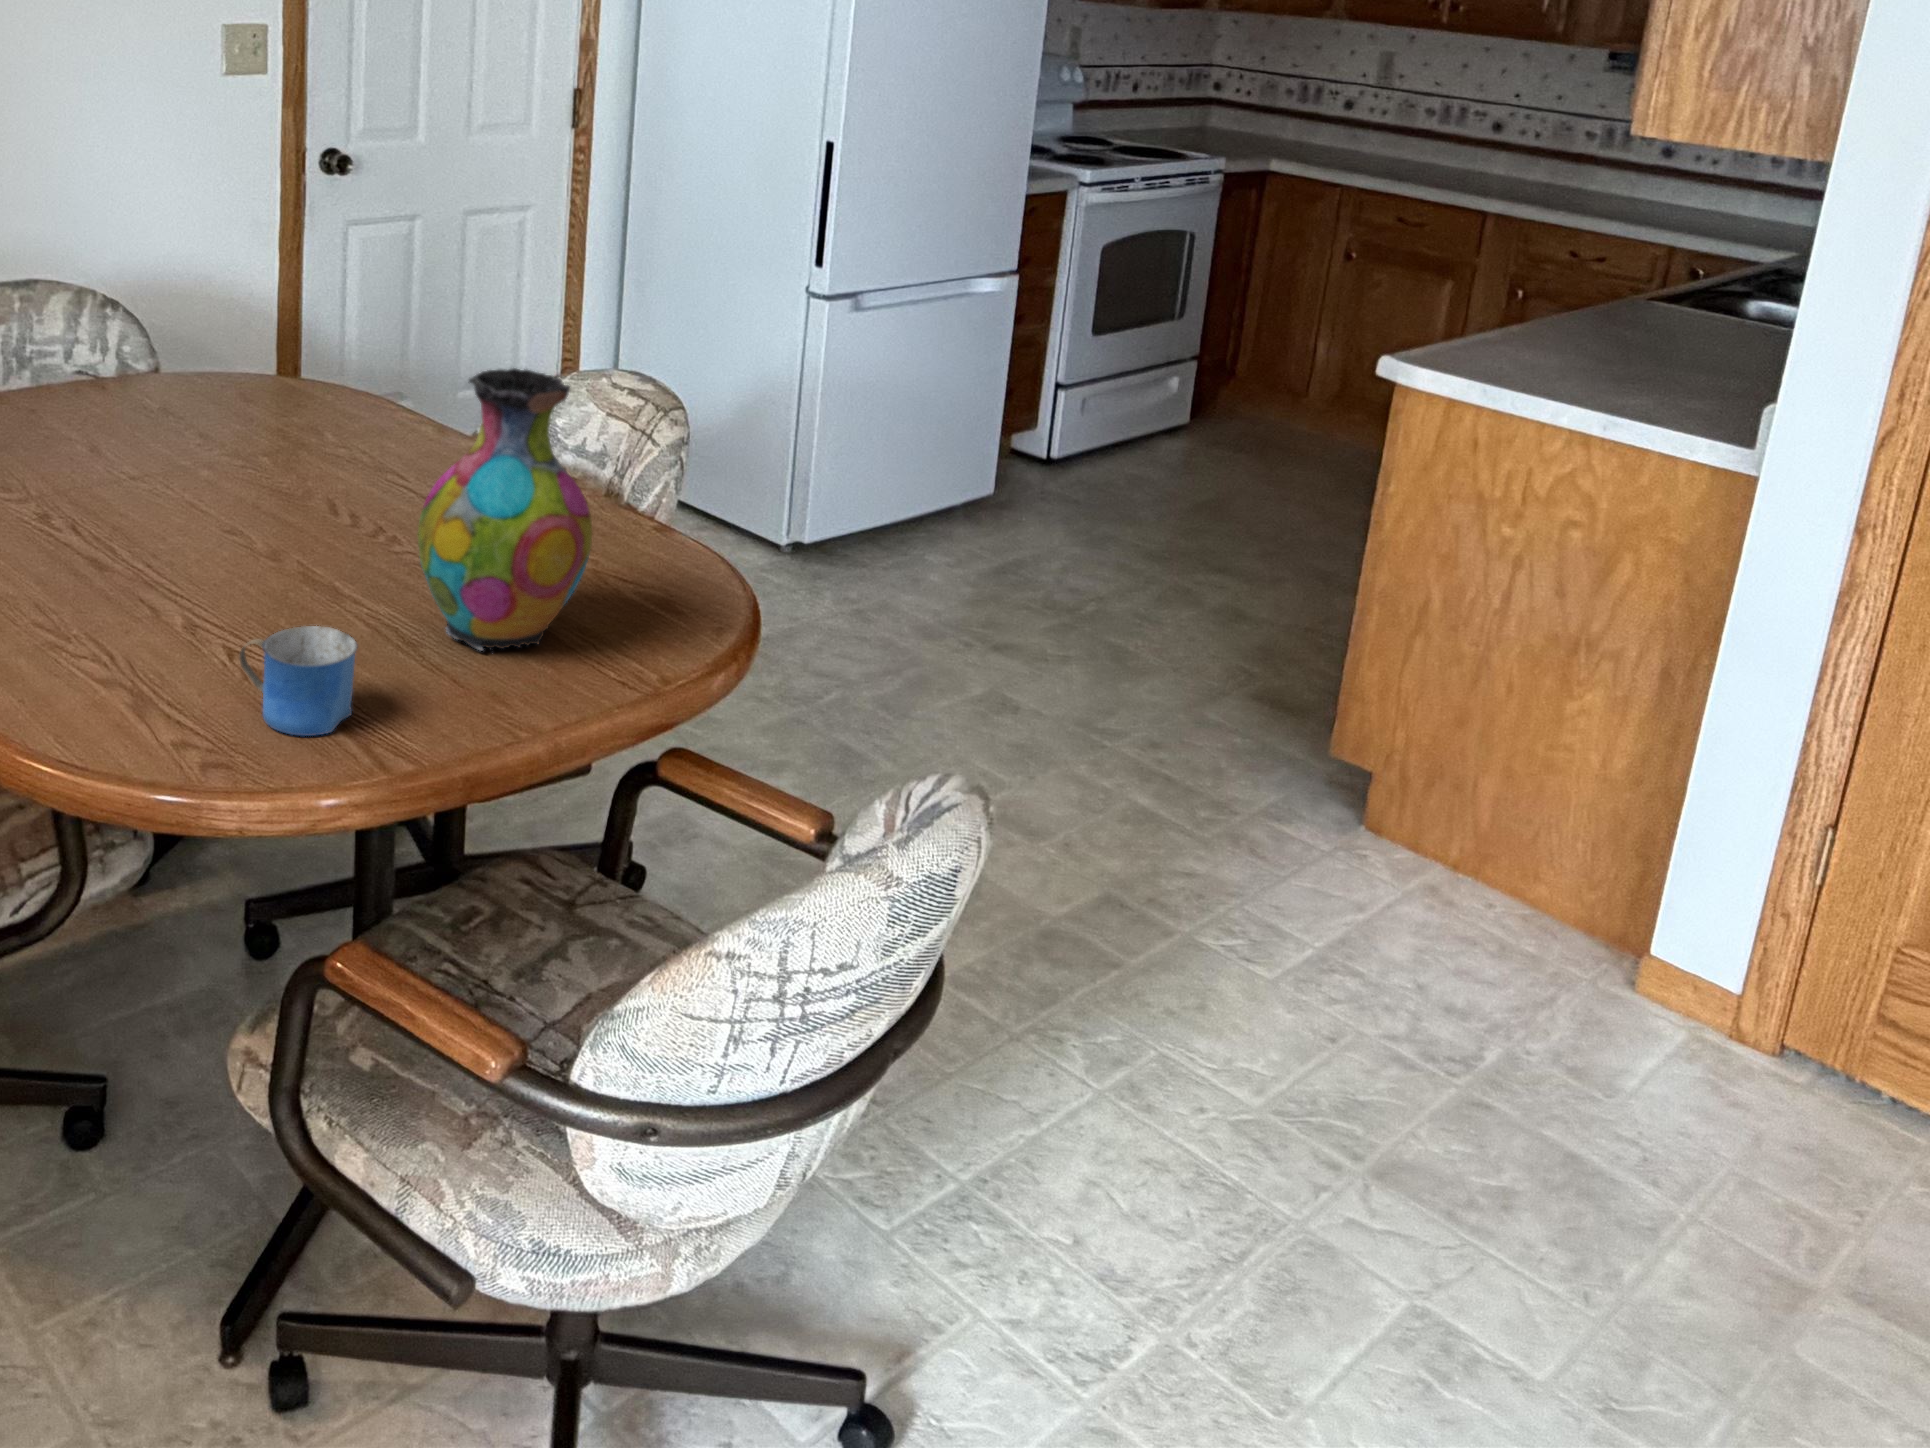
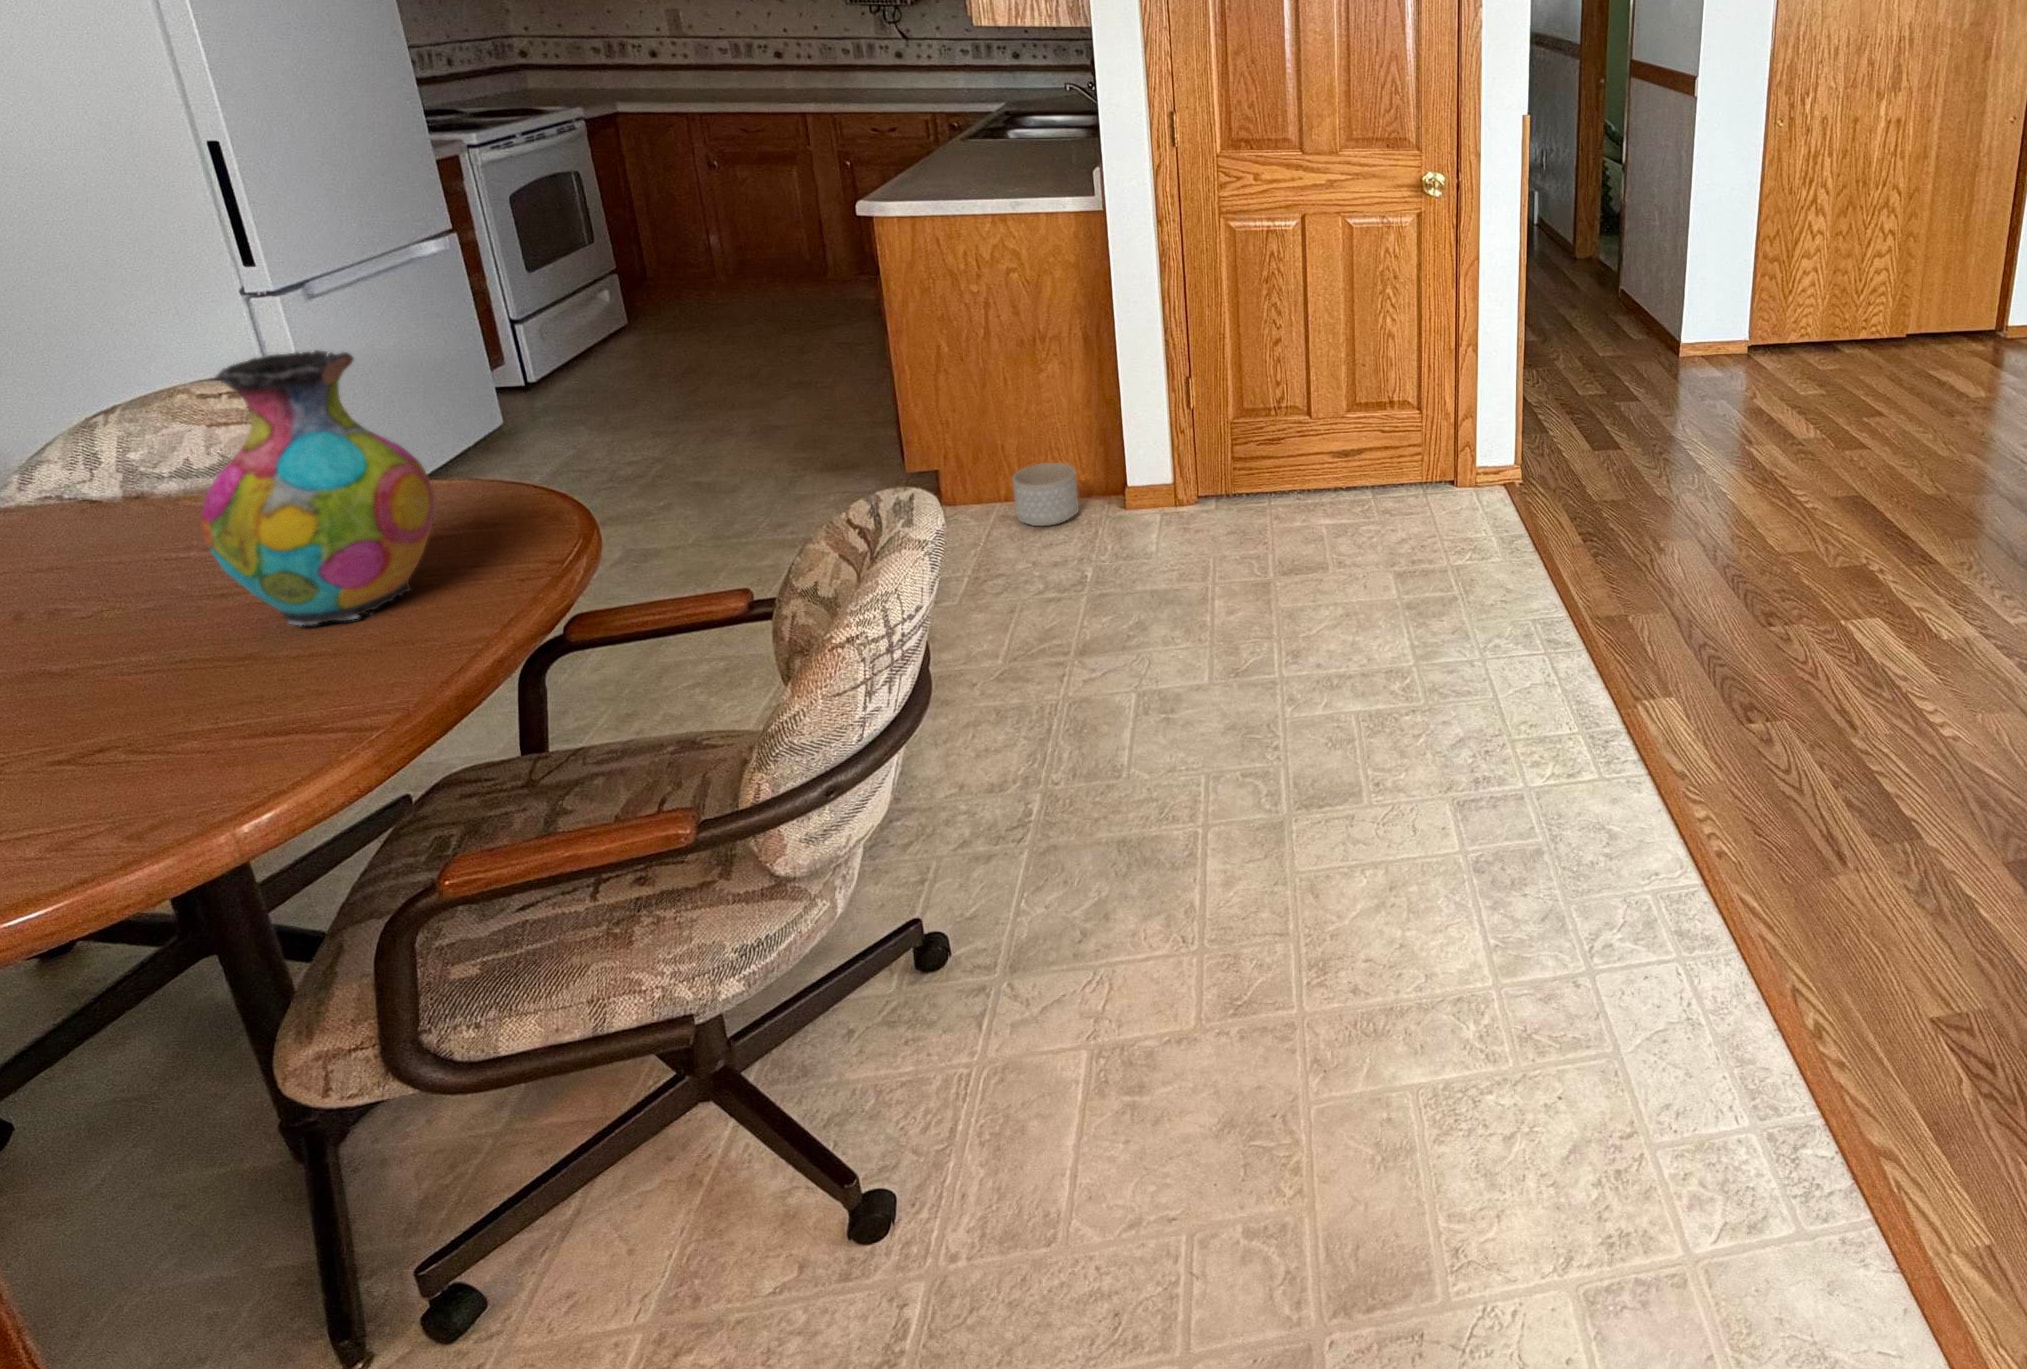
mug: present [240,626,357,736] -> none [103,645,286,765]
planter: none [1443,827,1566,943] -> present [1012,463,1079,526]

